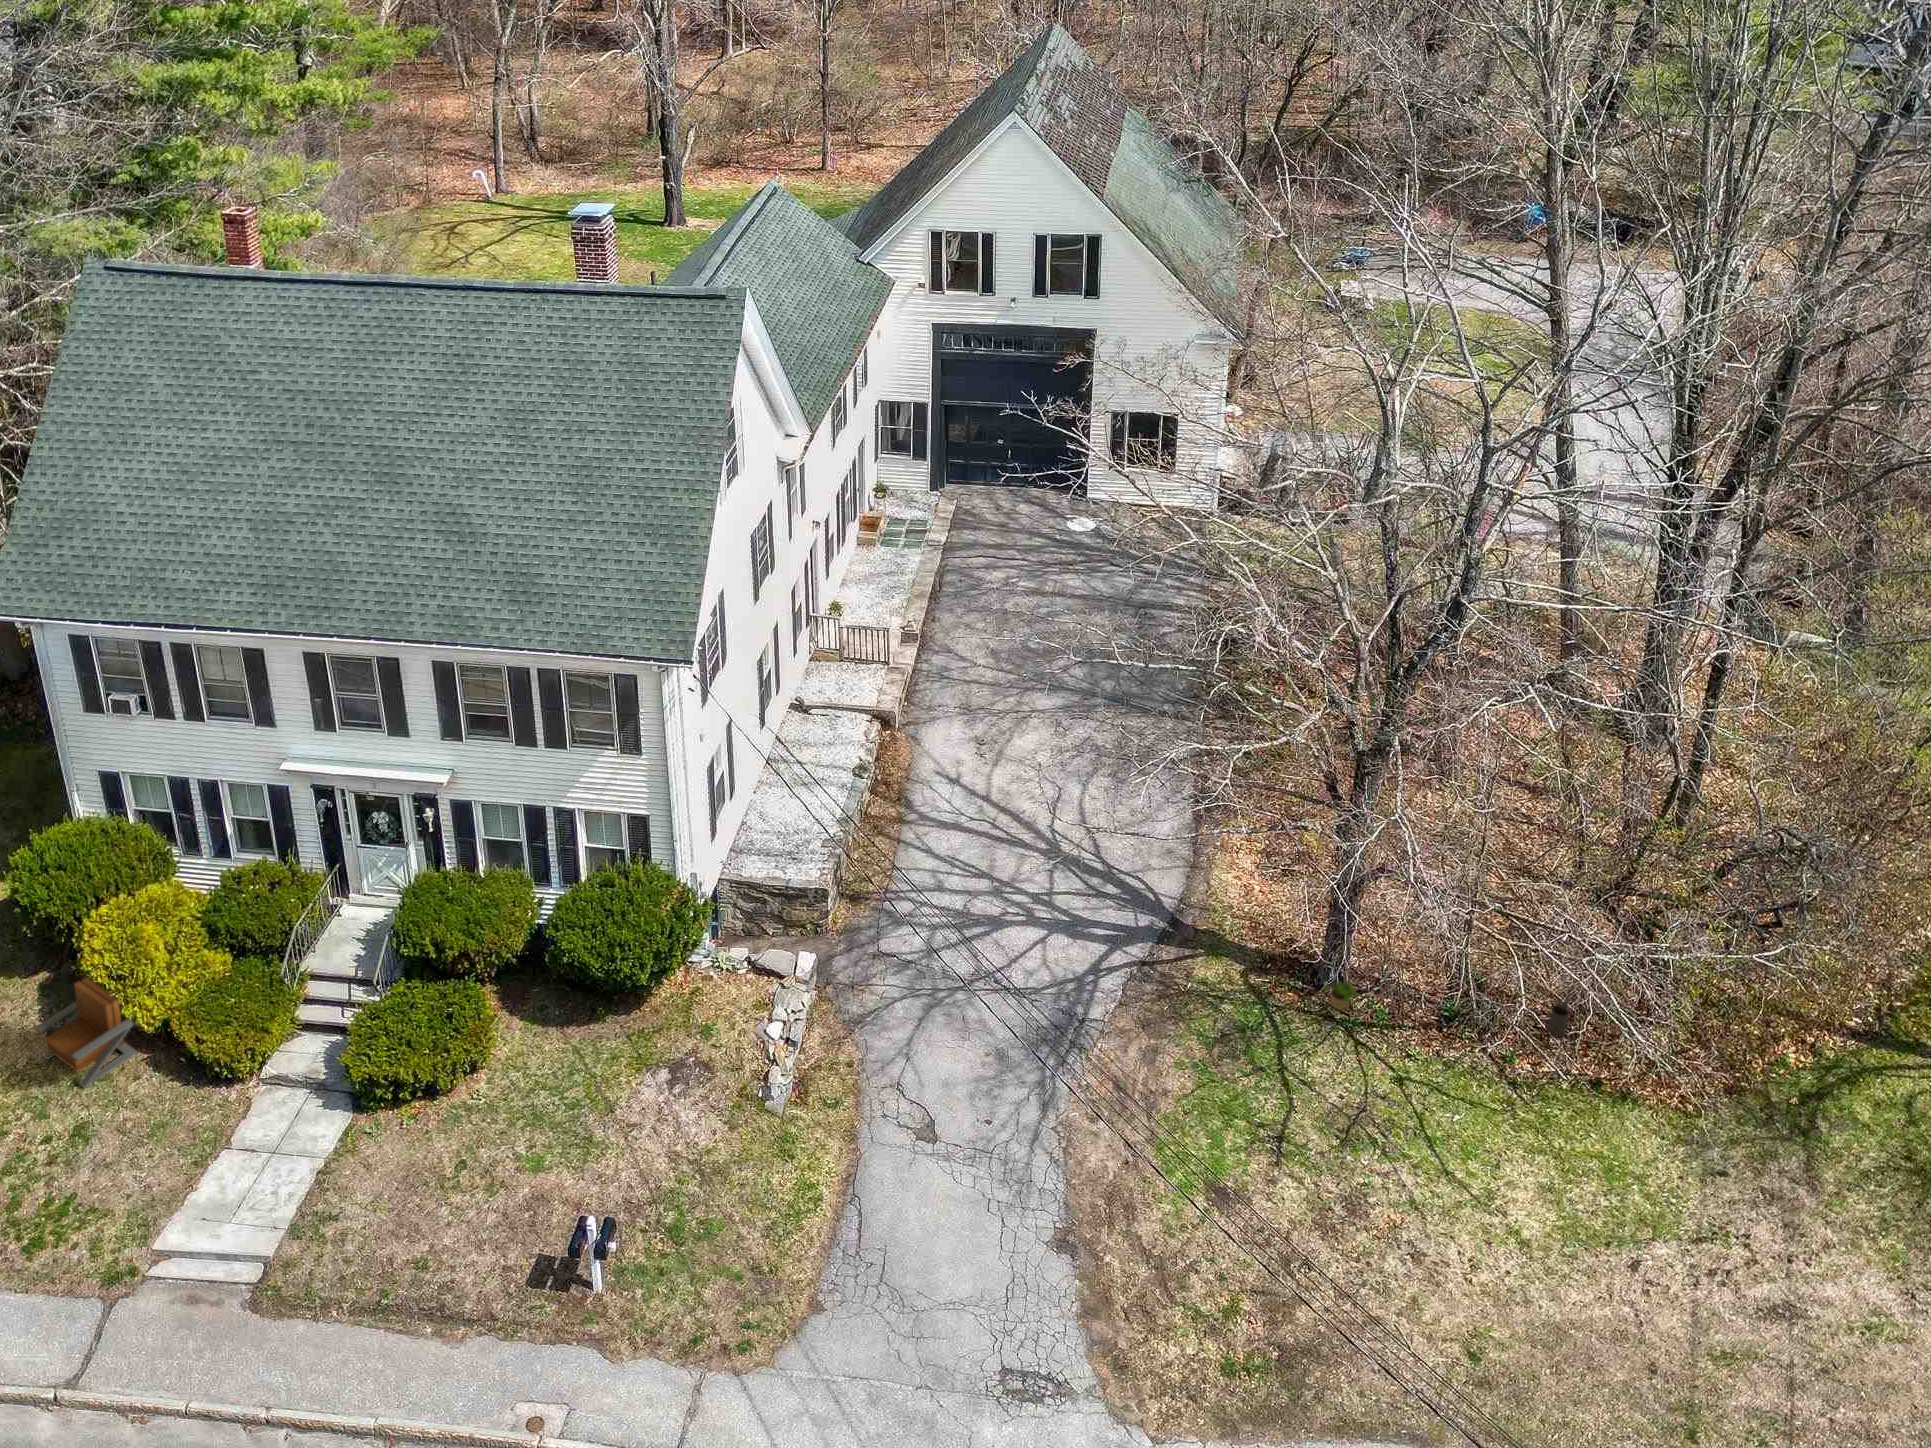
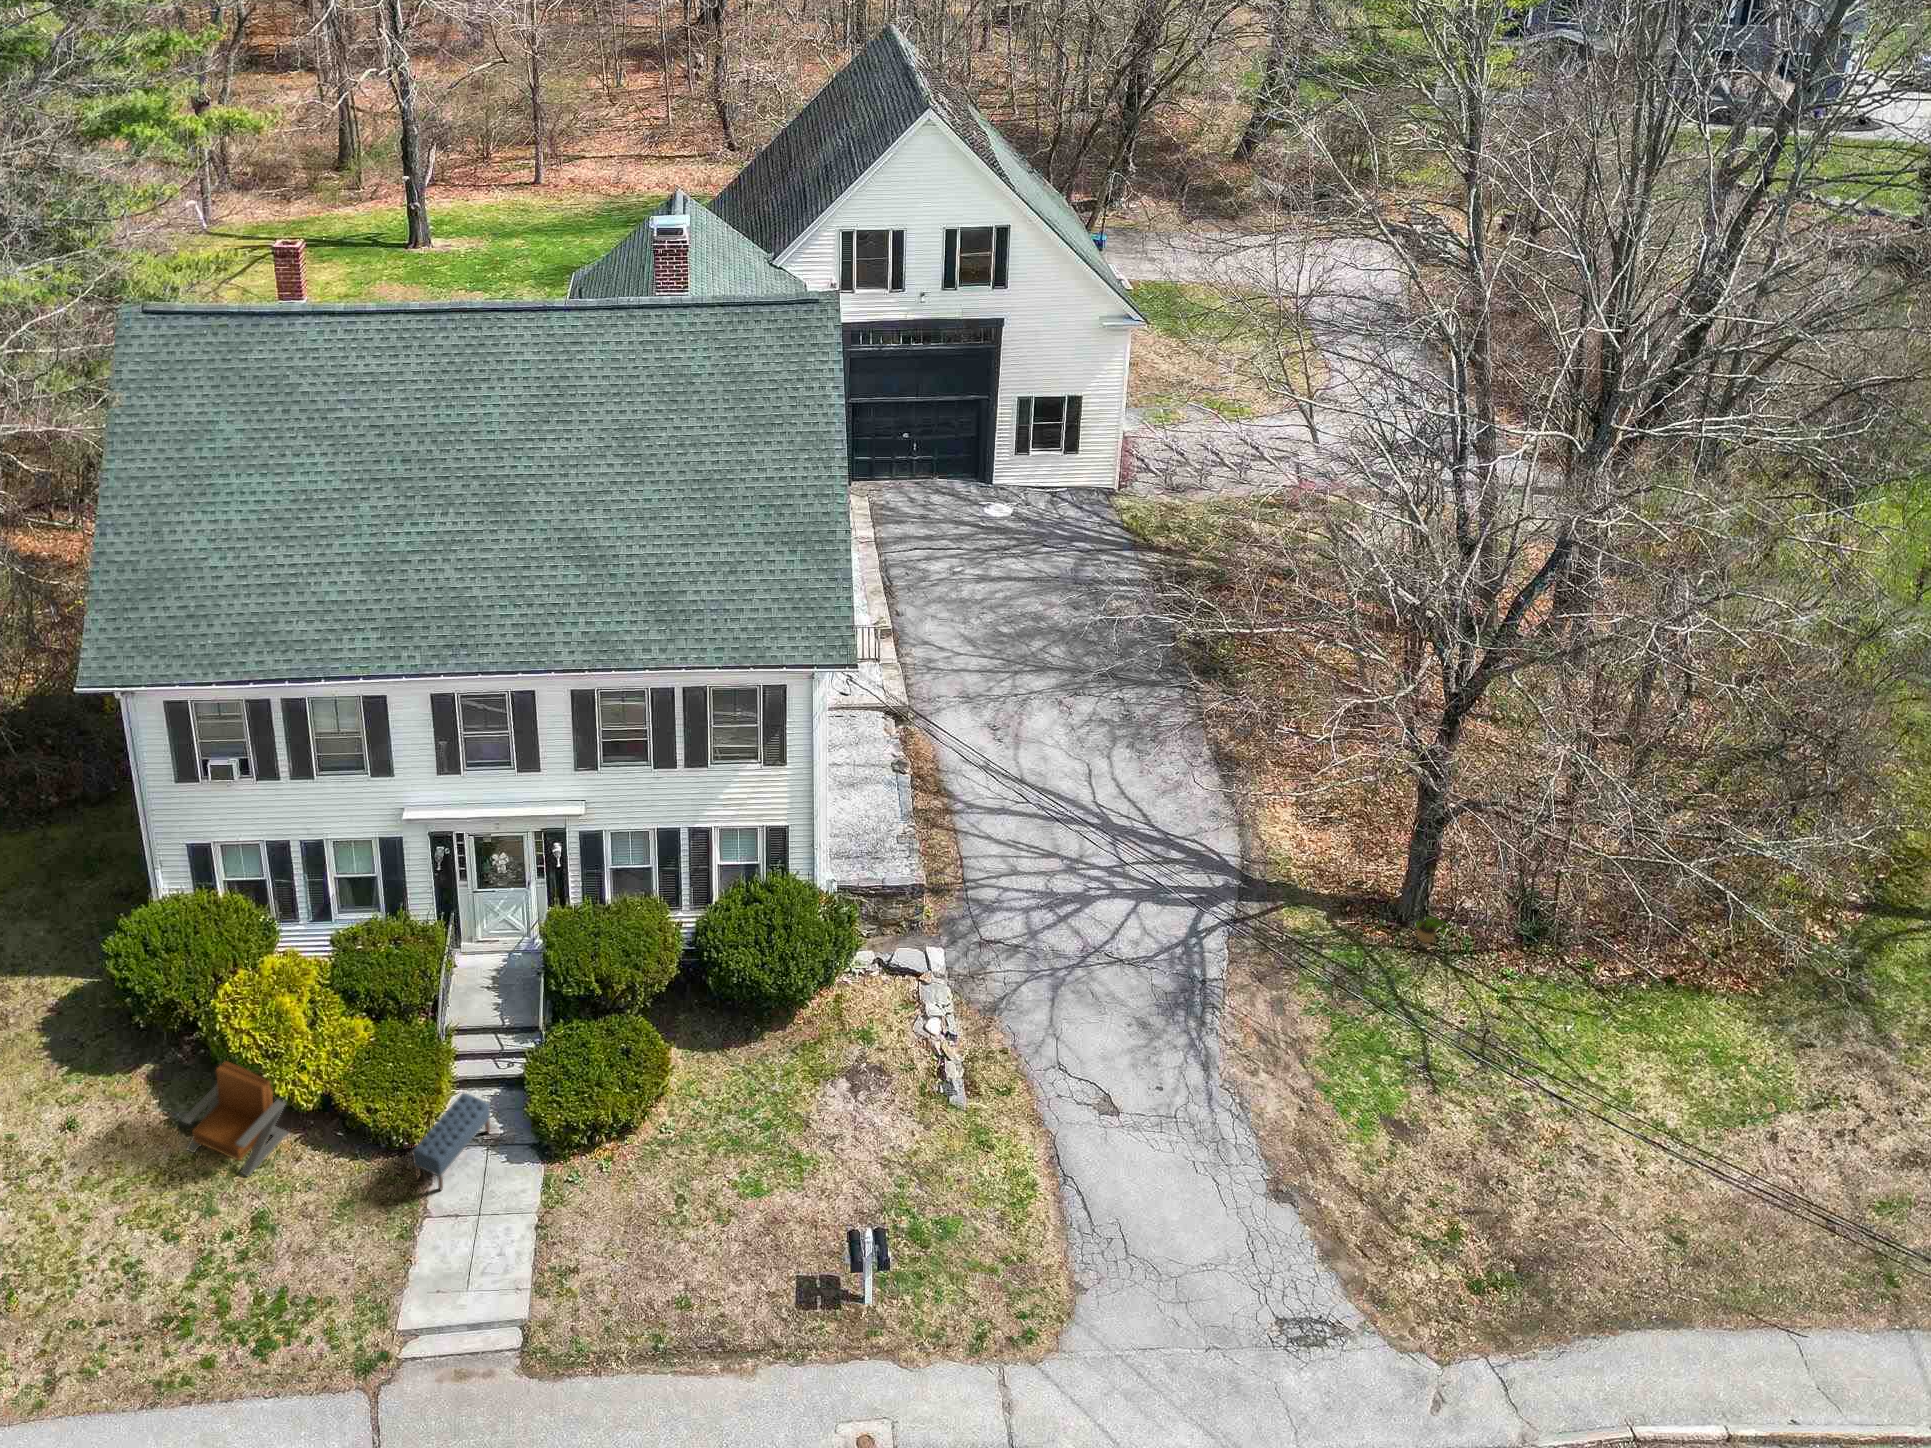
watering can: present [1546,991,1571,1038] -> none [1609,900,1633,945]
bench: none [224,1035,318,1126] -> present [412,1093,490,1190]

